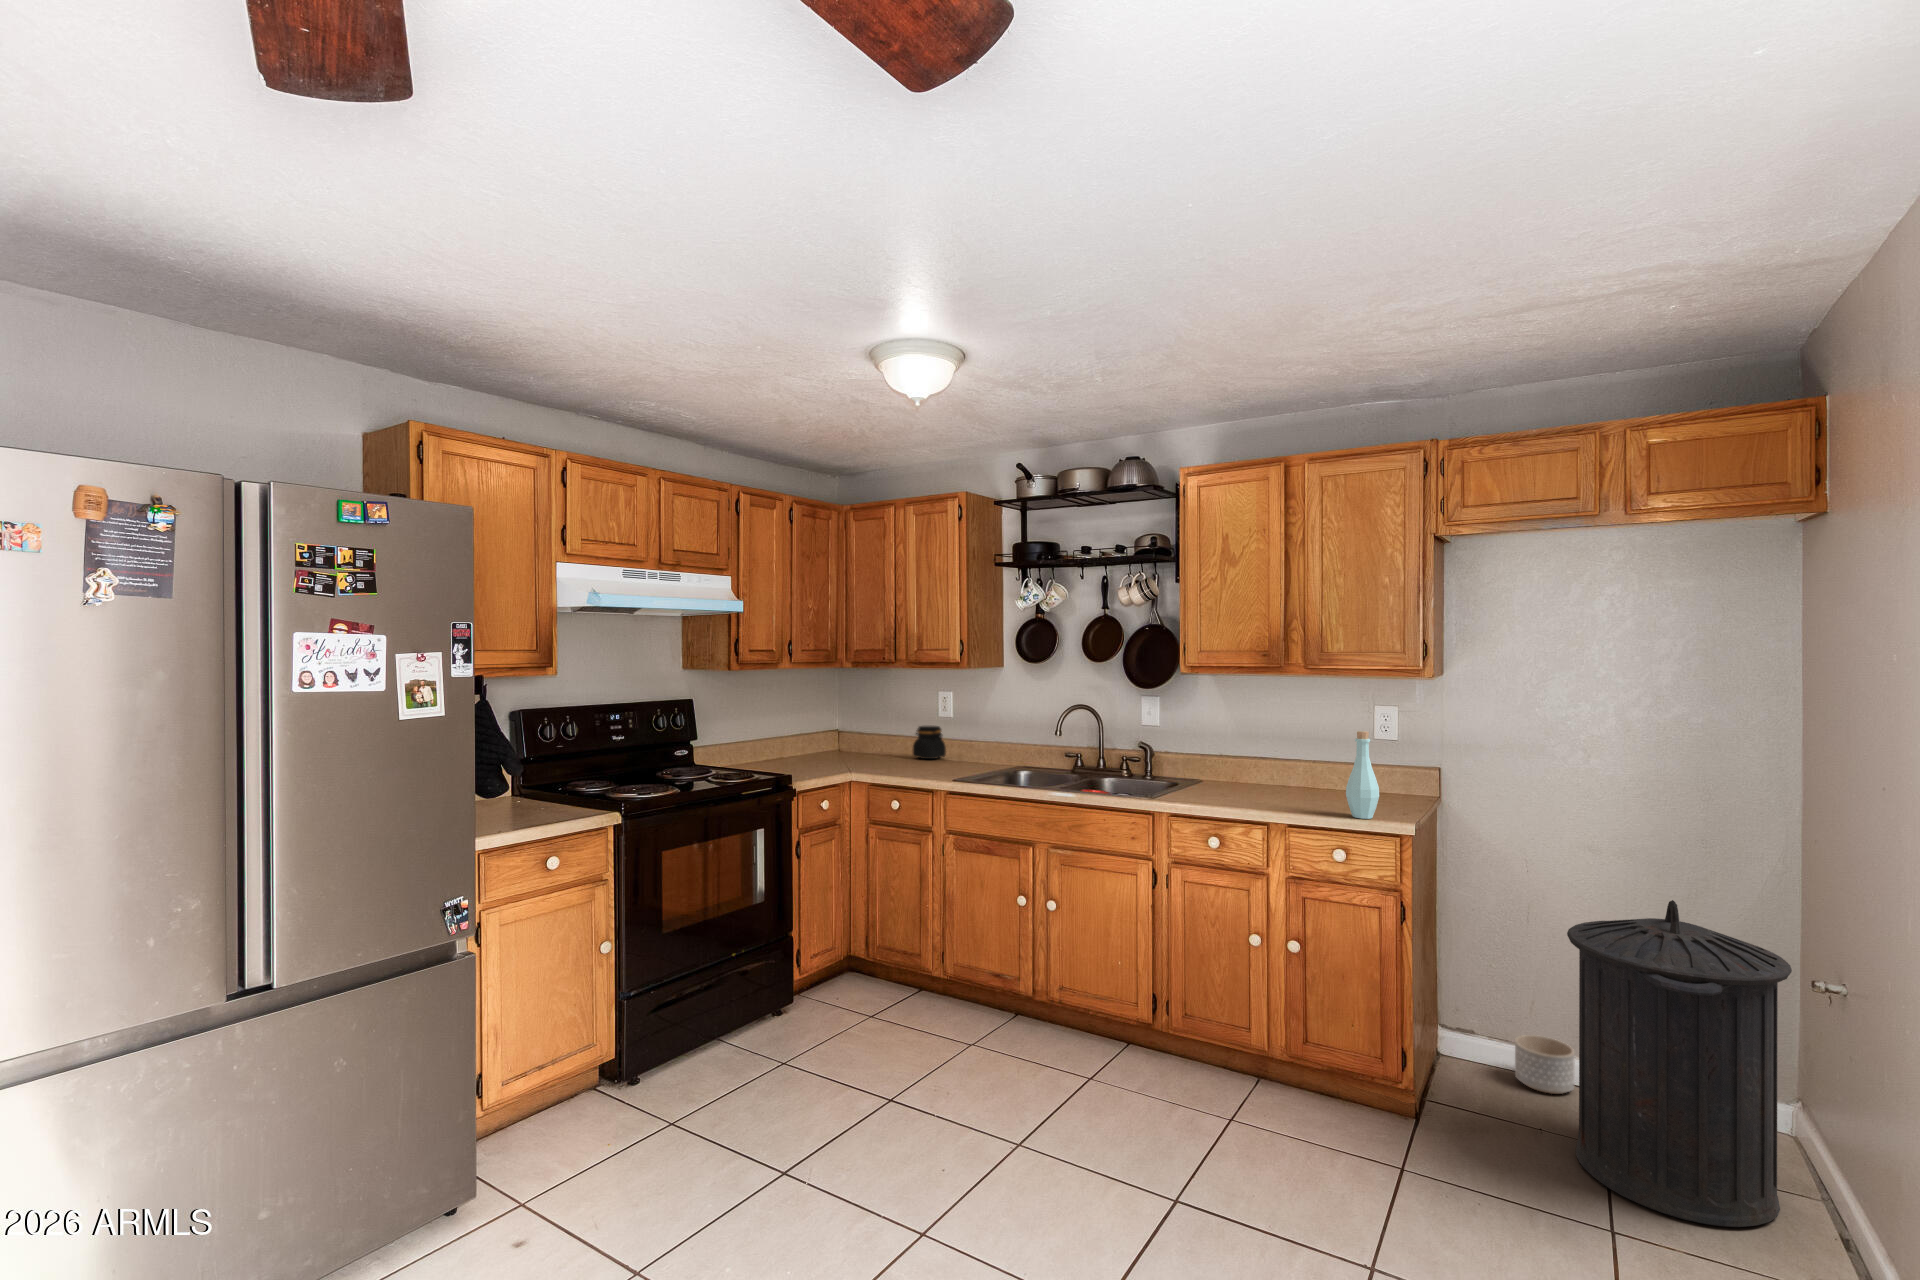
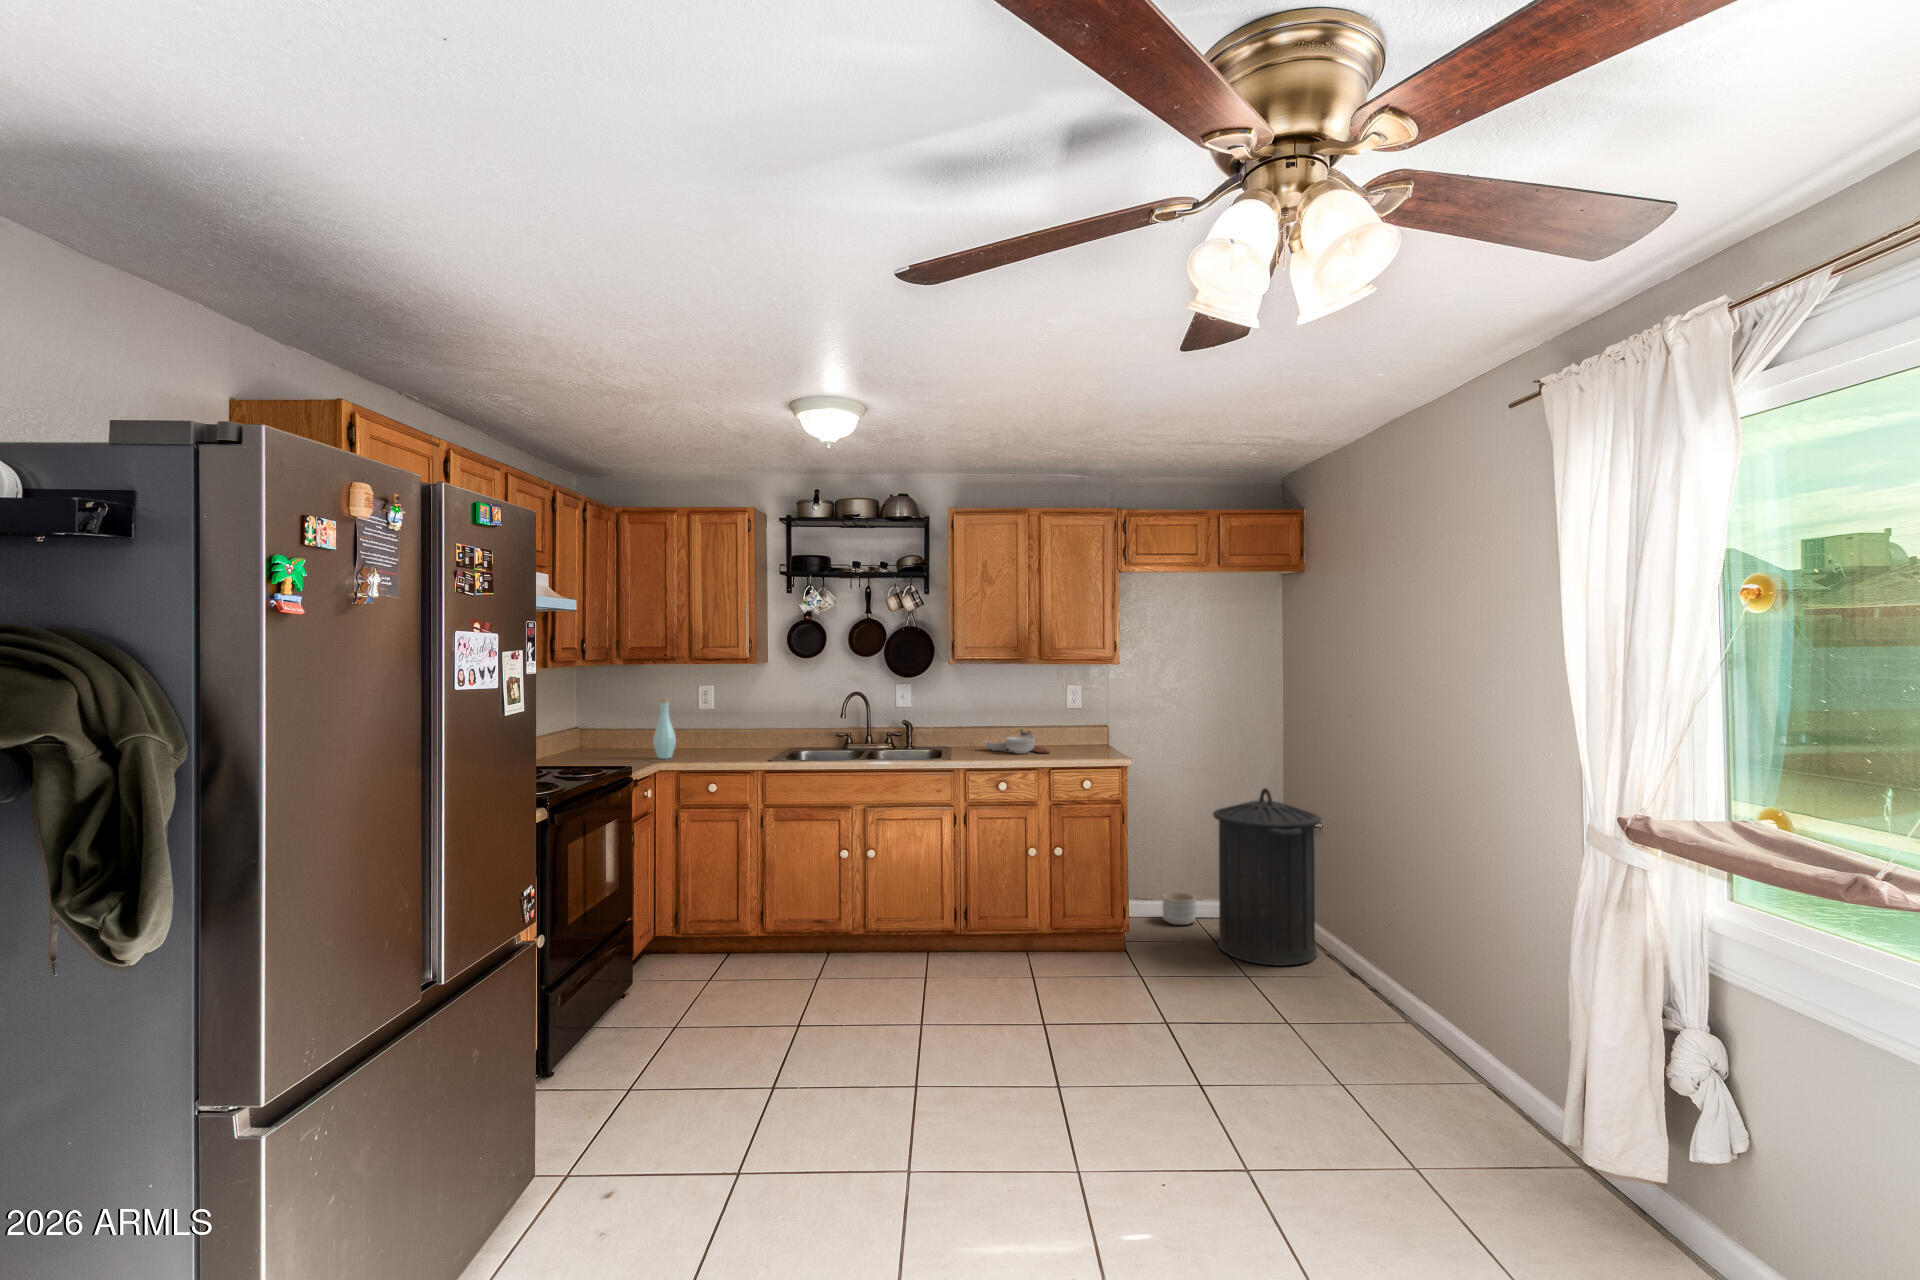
jar: present [913,726,946,759] -> none [680,719,713,750]
bottle: present [1346,731,1379,819] -> present [653,698,676,759]
cutting board: none [1245,758,1335,801] -> present [985,728,1049,754]

